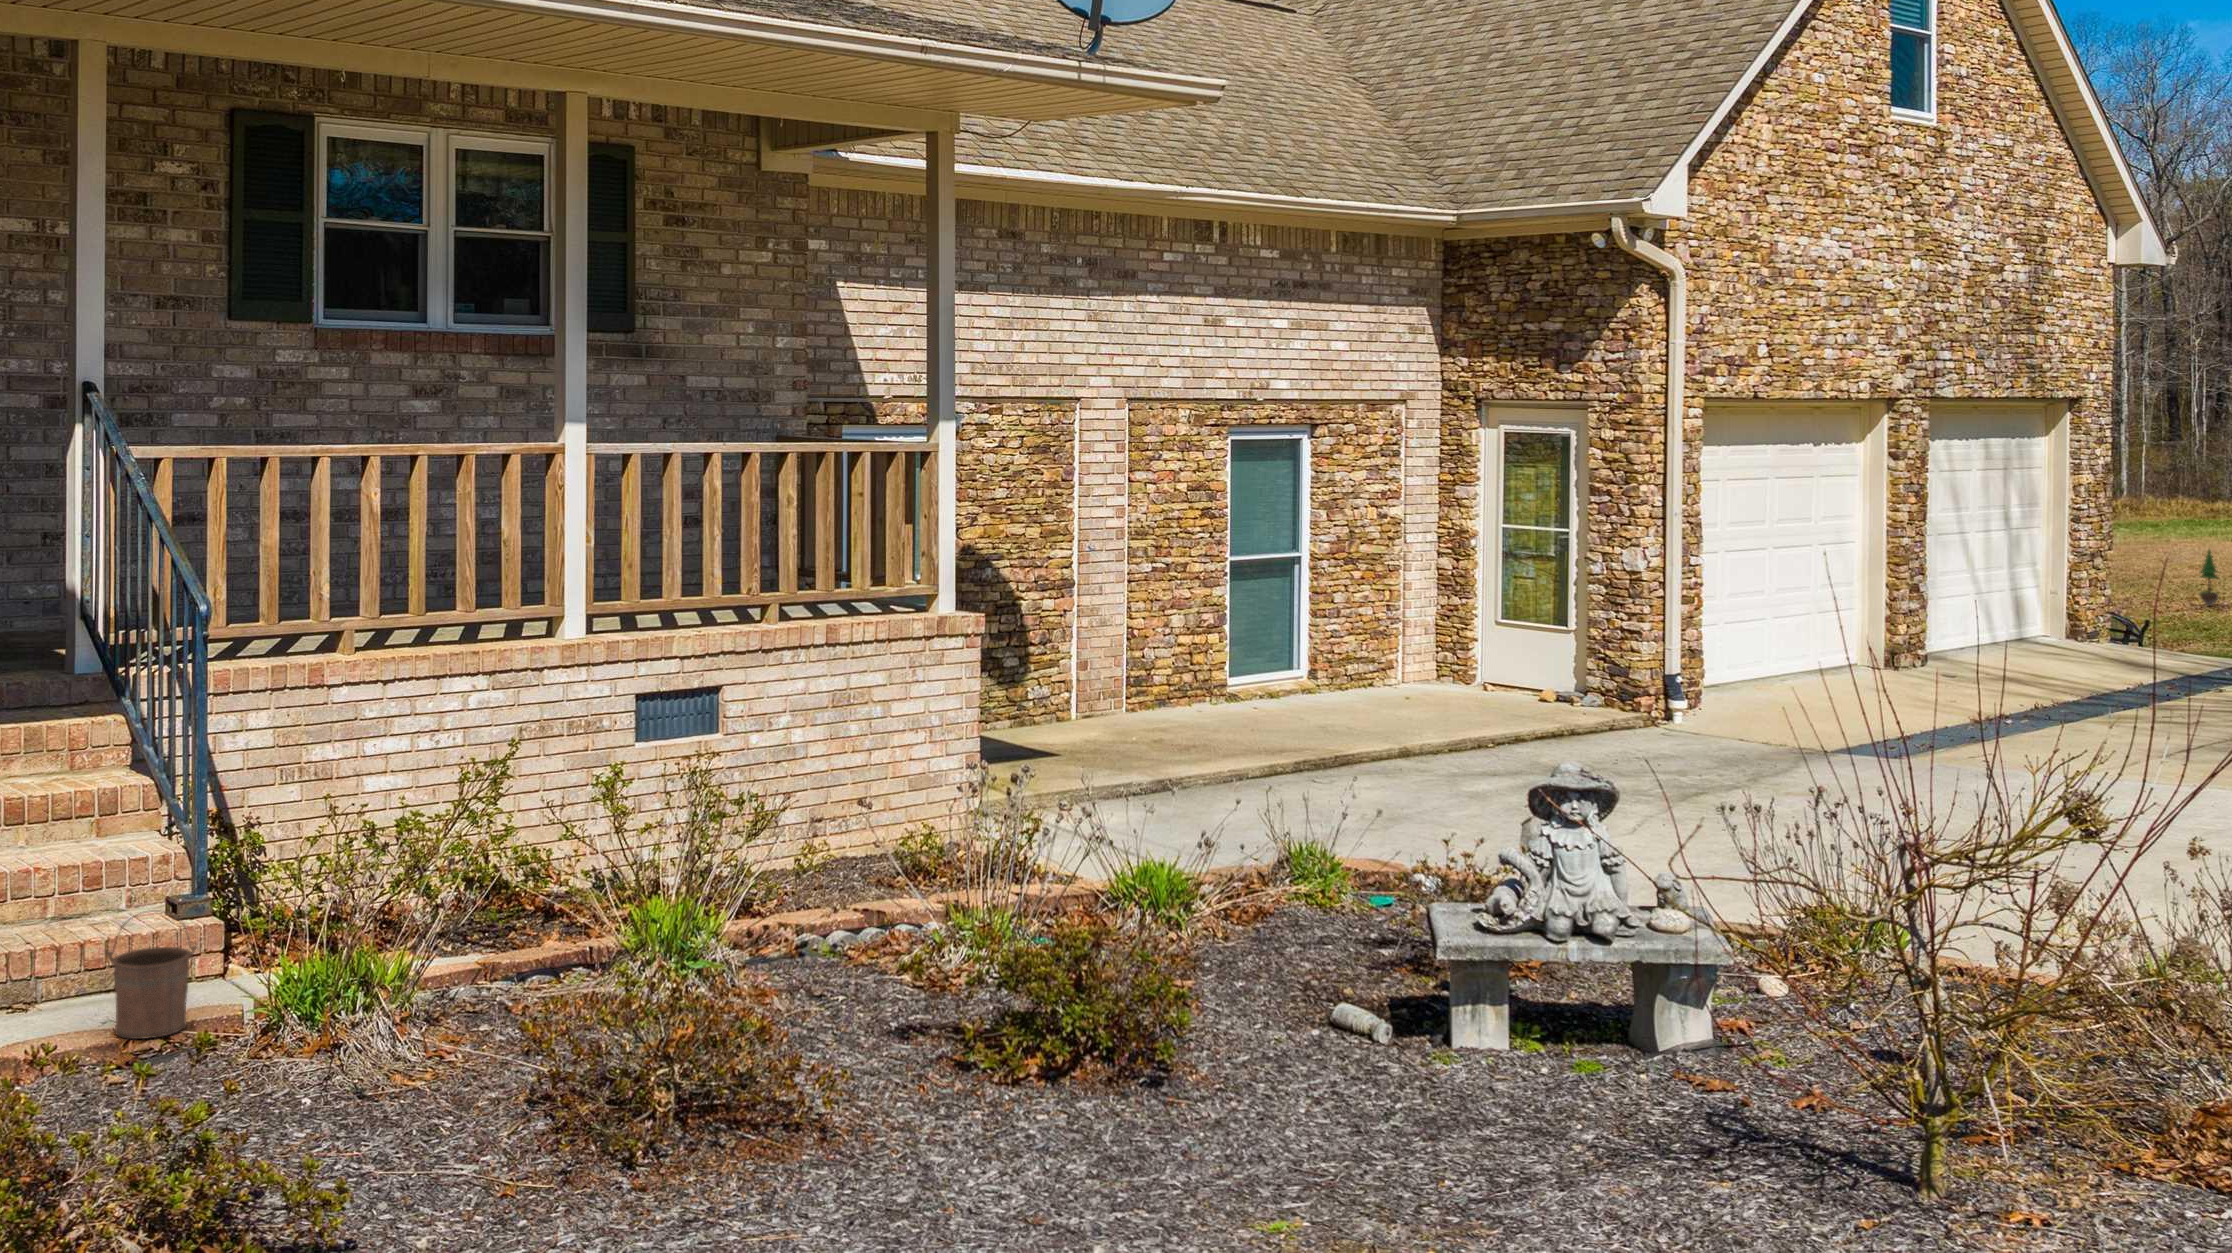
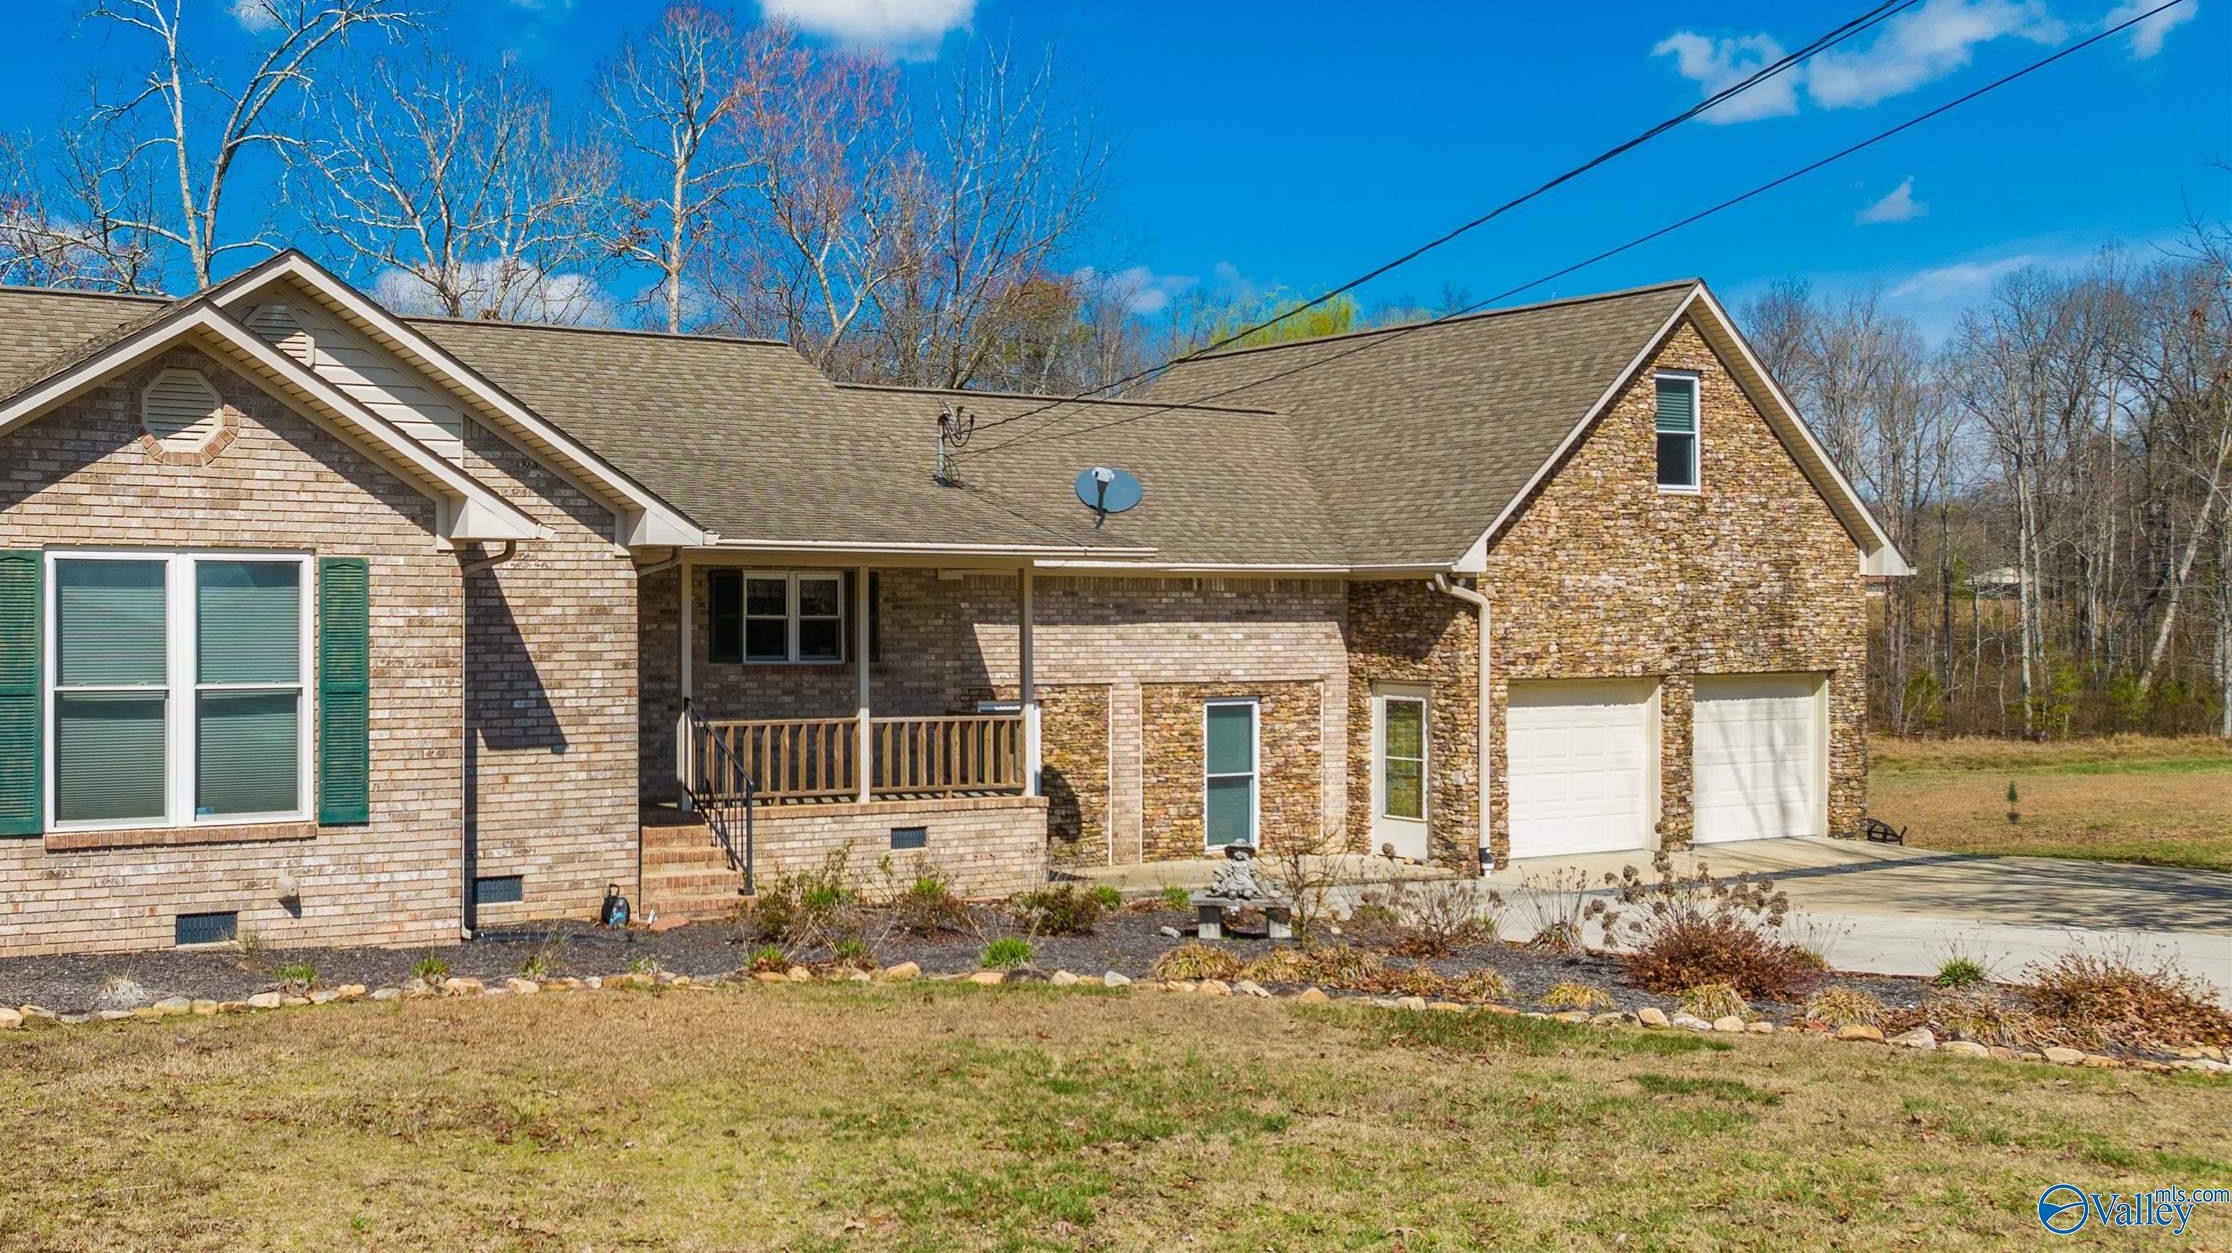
bucket: present [106,911,197,1039] -> none [745,891,774,934]

